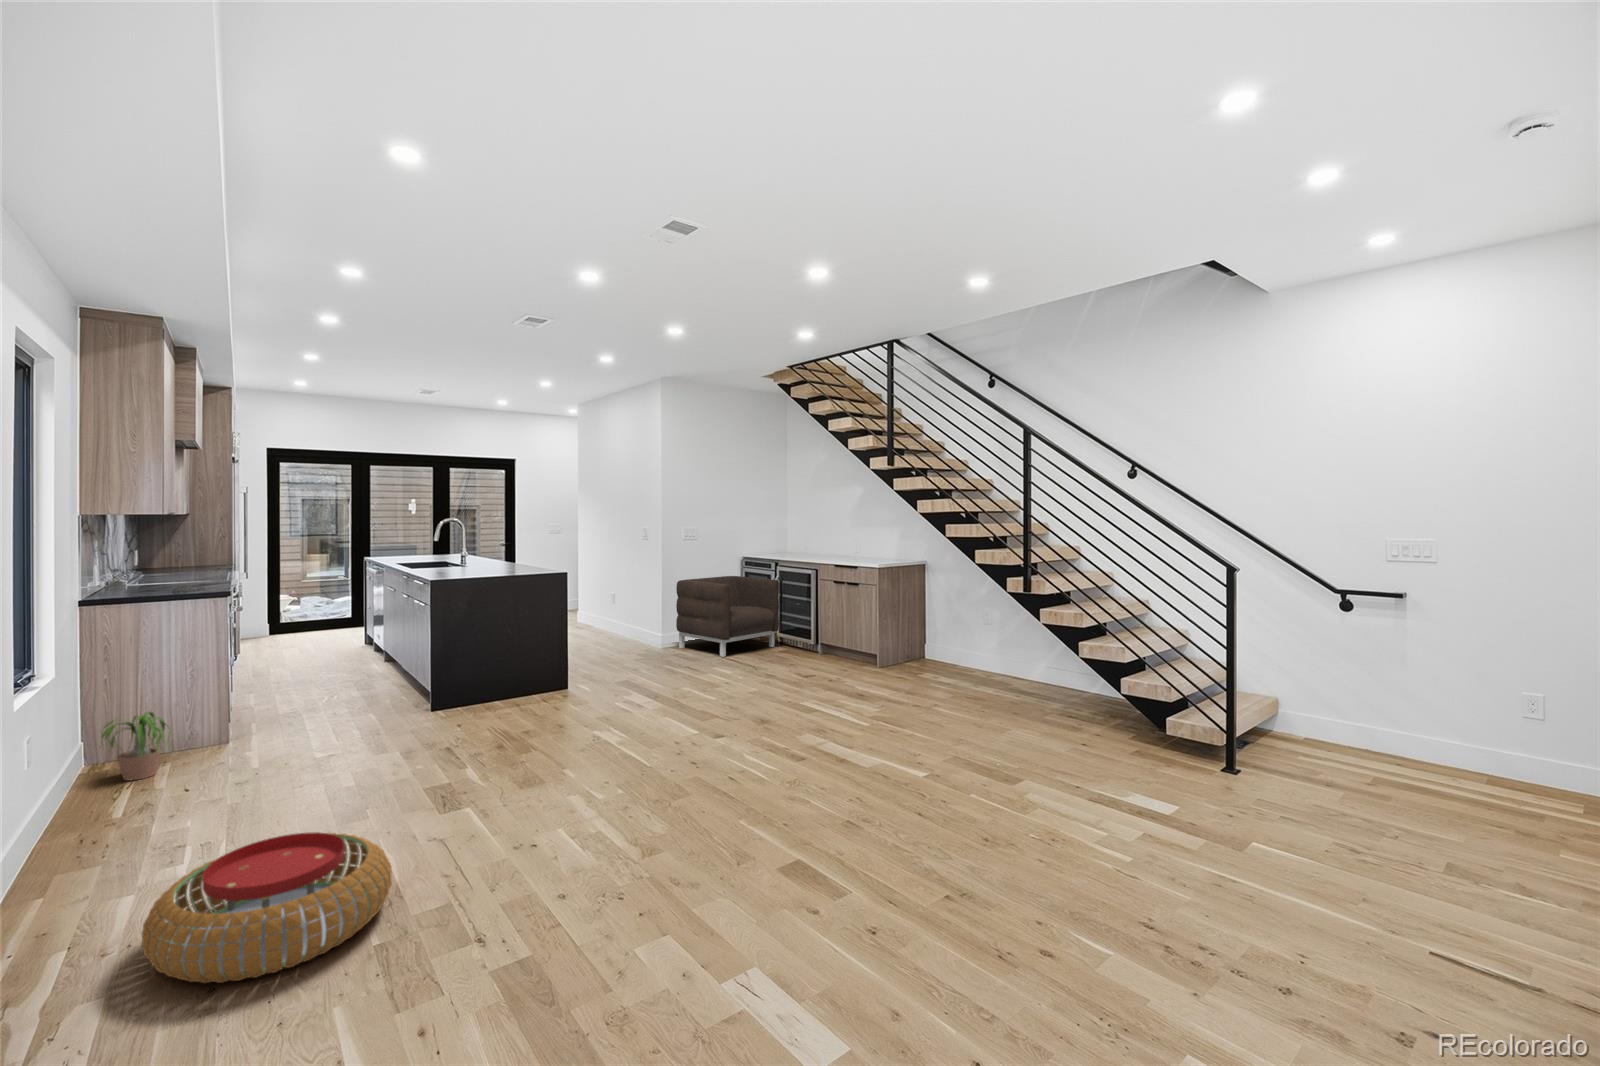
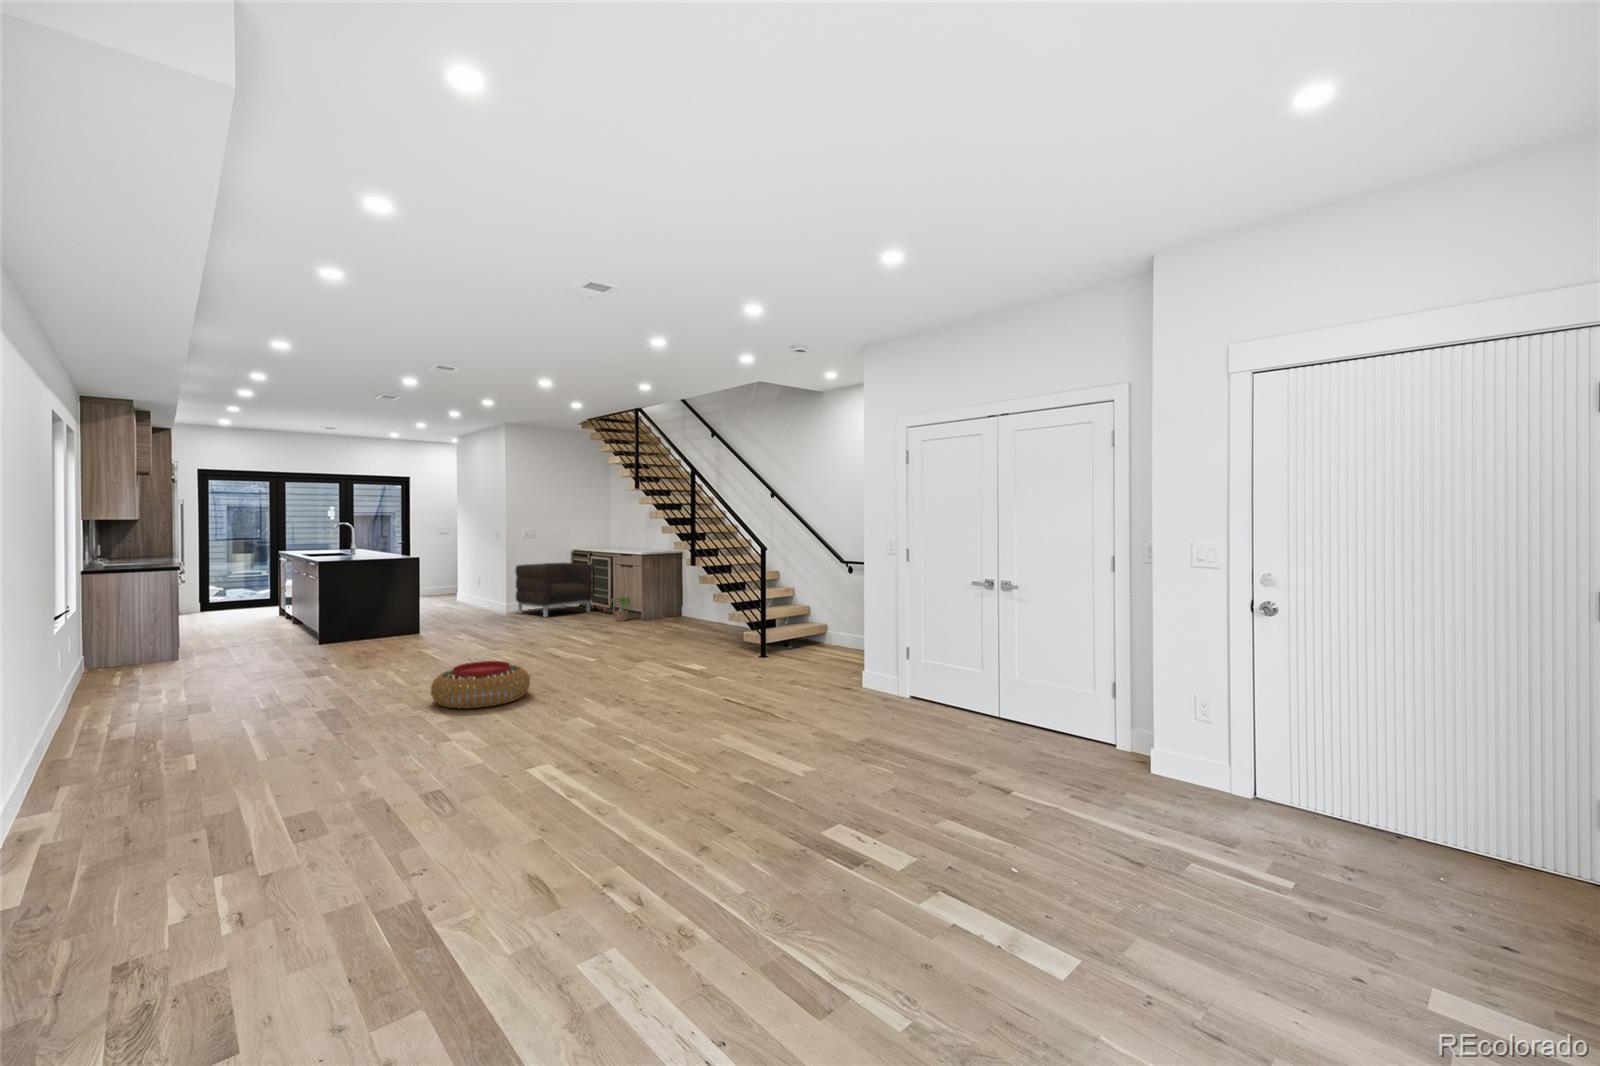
potted plant: present [101,712,171,780] -> present [612,597,631,621]
pouf: present [142,832,392,983] -> present [431,661,530,709]

